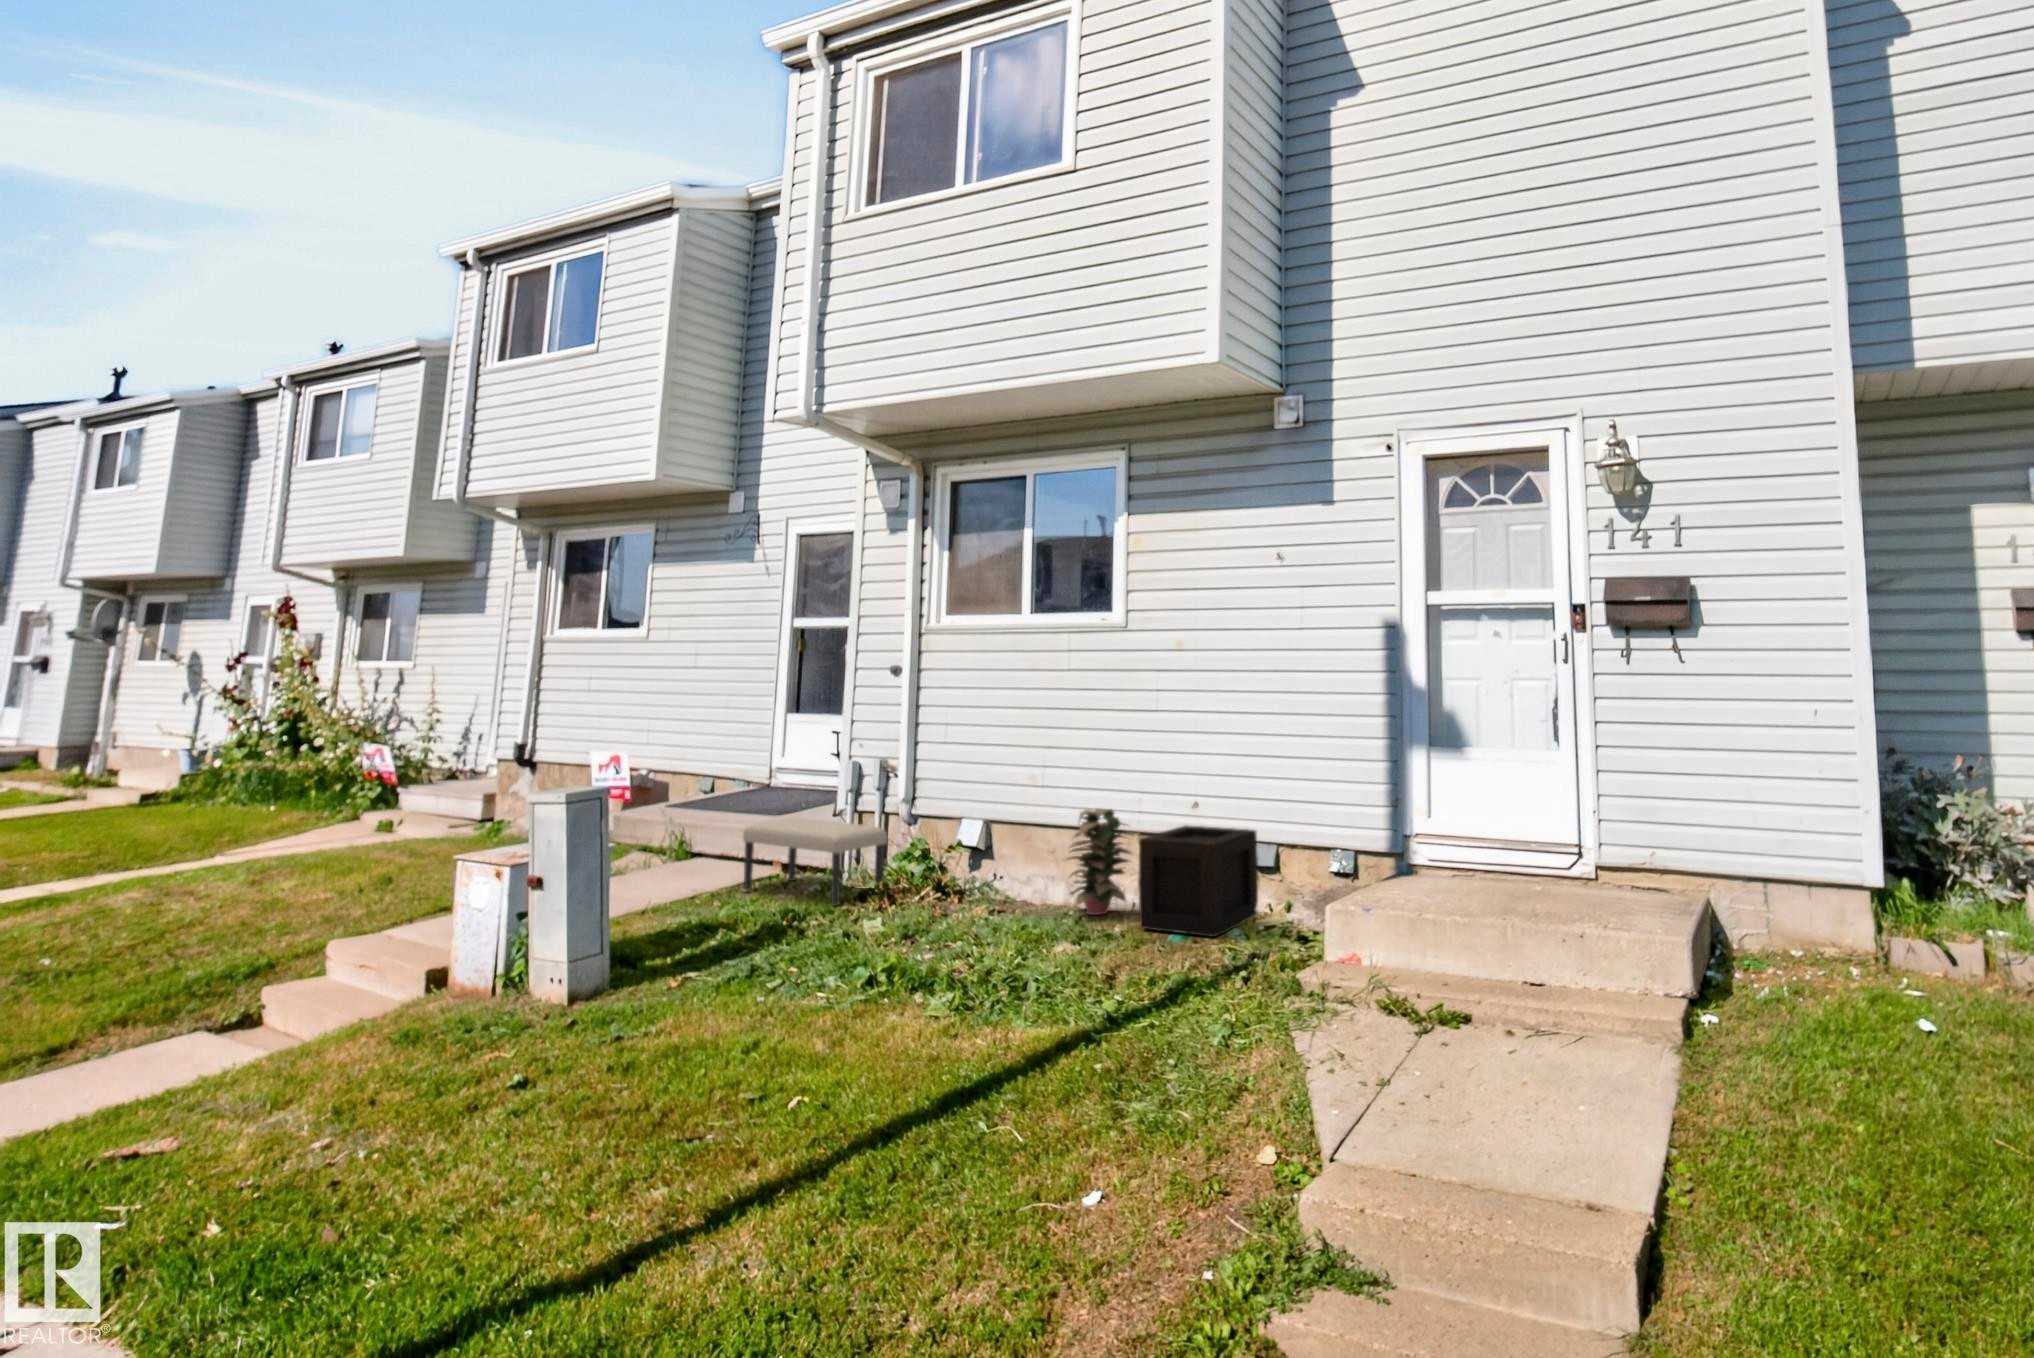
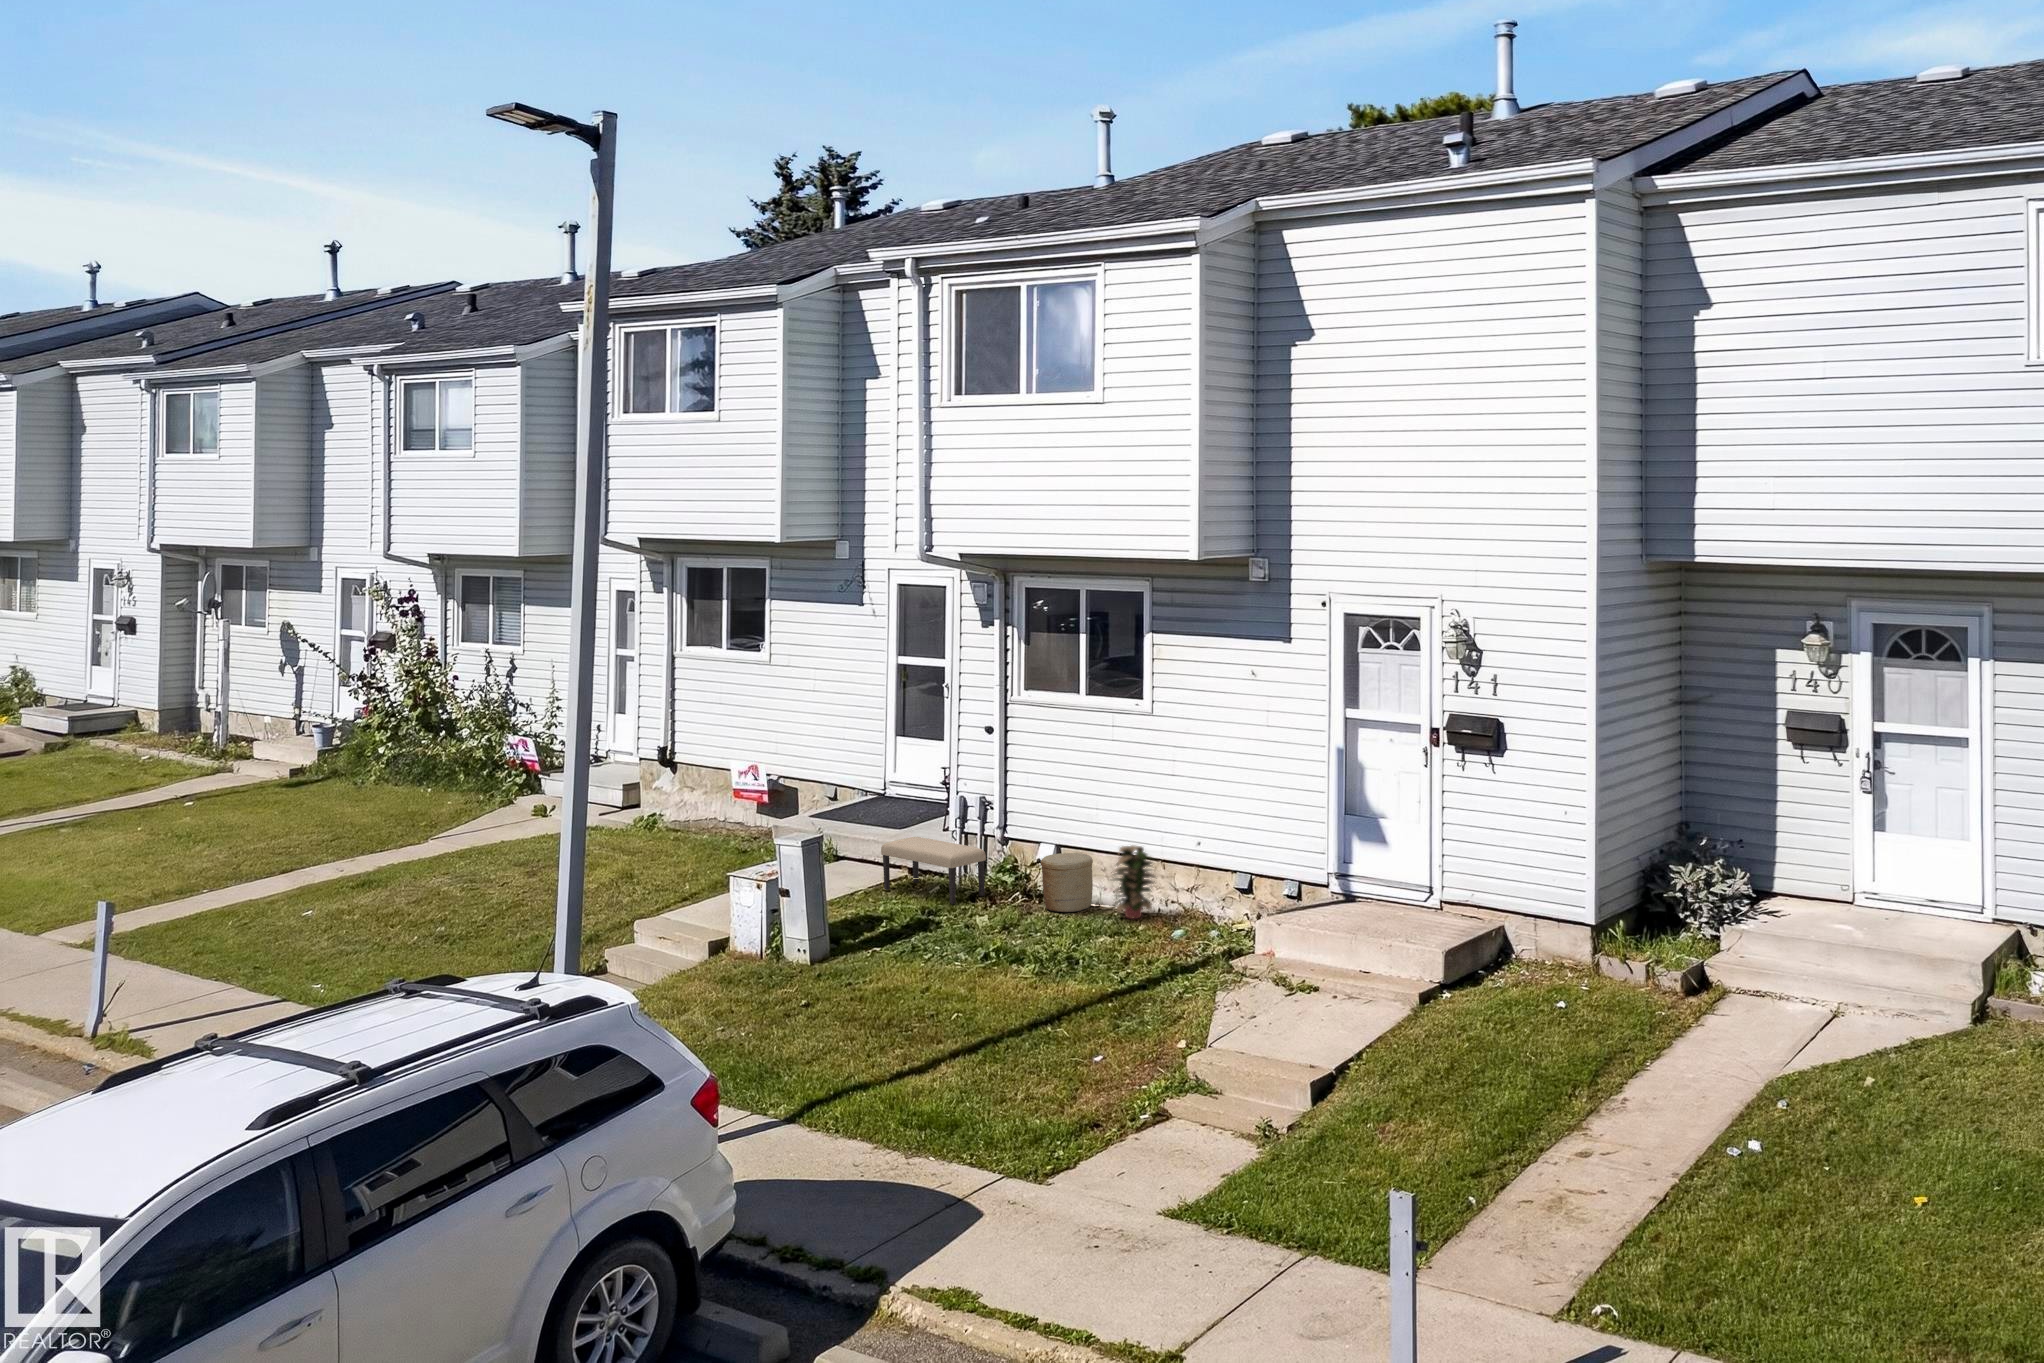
wooden crate: present [1138,826,1258,937] -> none [1156,859,1241,937]
woven basket: none [964,827,1038,910] -> present [1041,853,1093,912]

